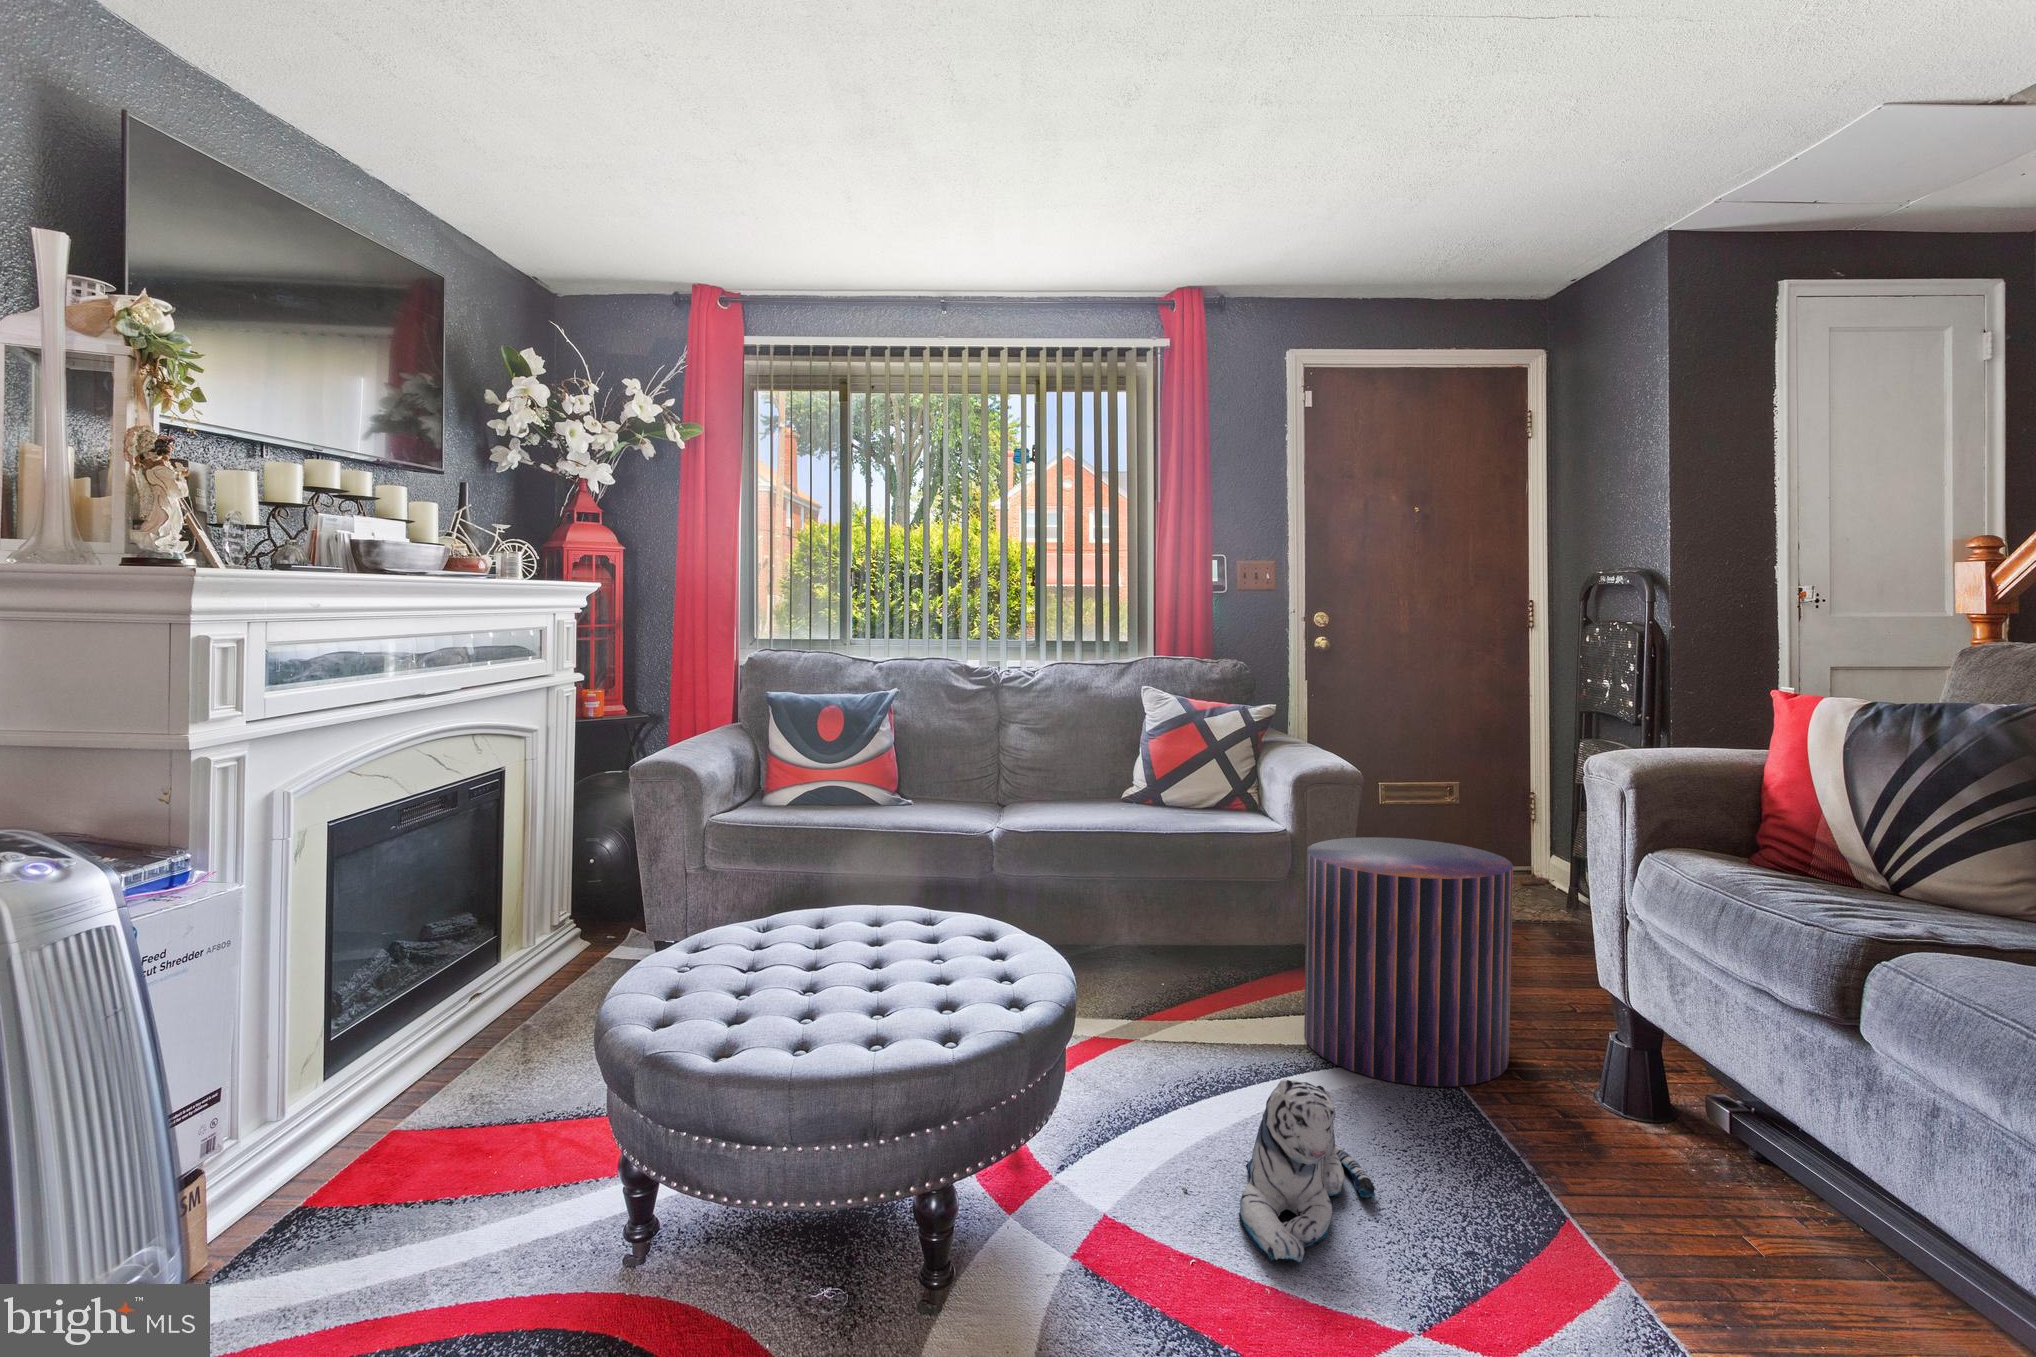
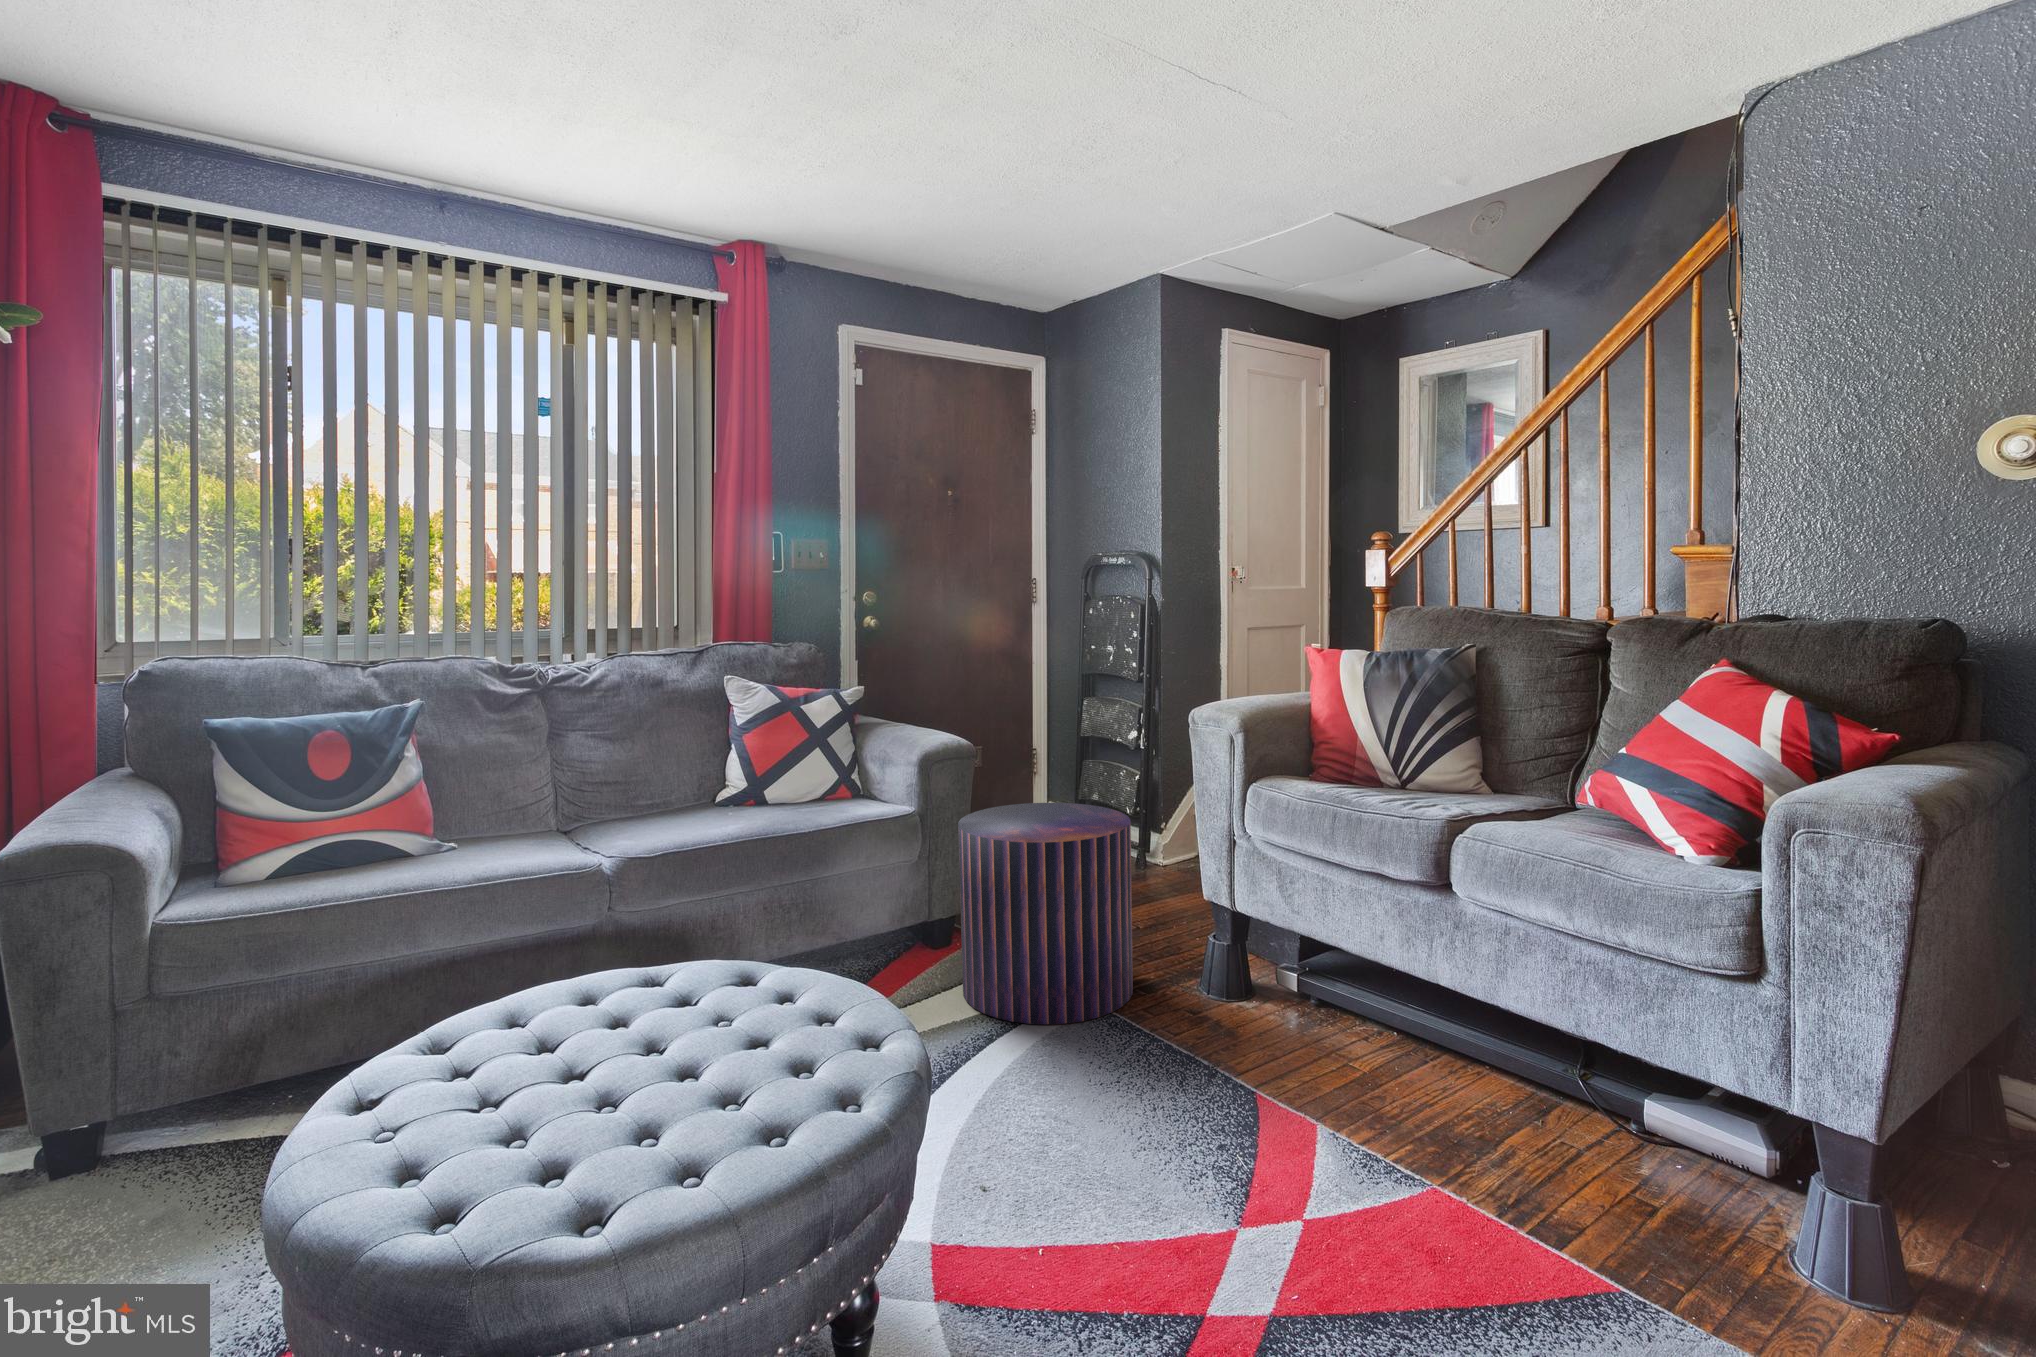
plush toy: present [1239,1079,1375,1262] -> none [1017,1048,1132,1220]

